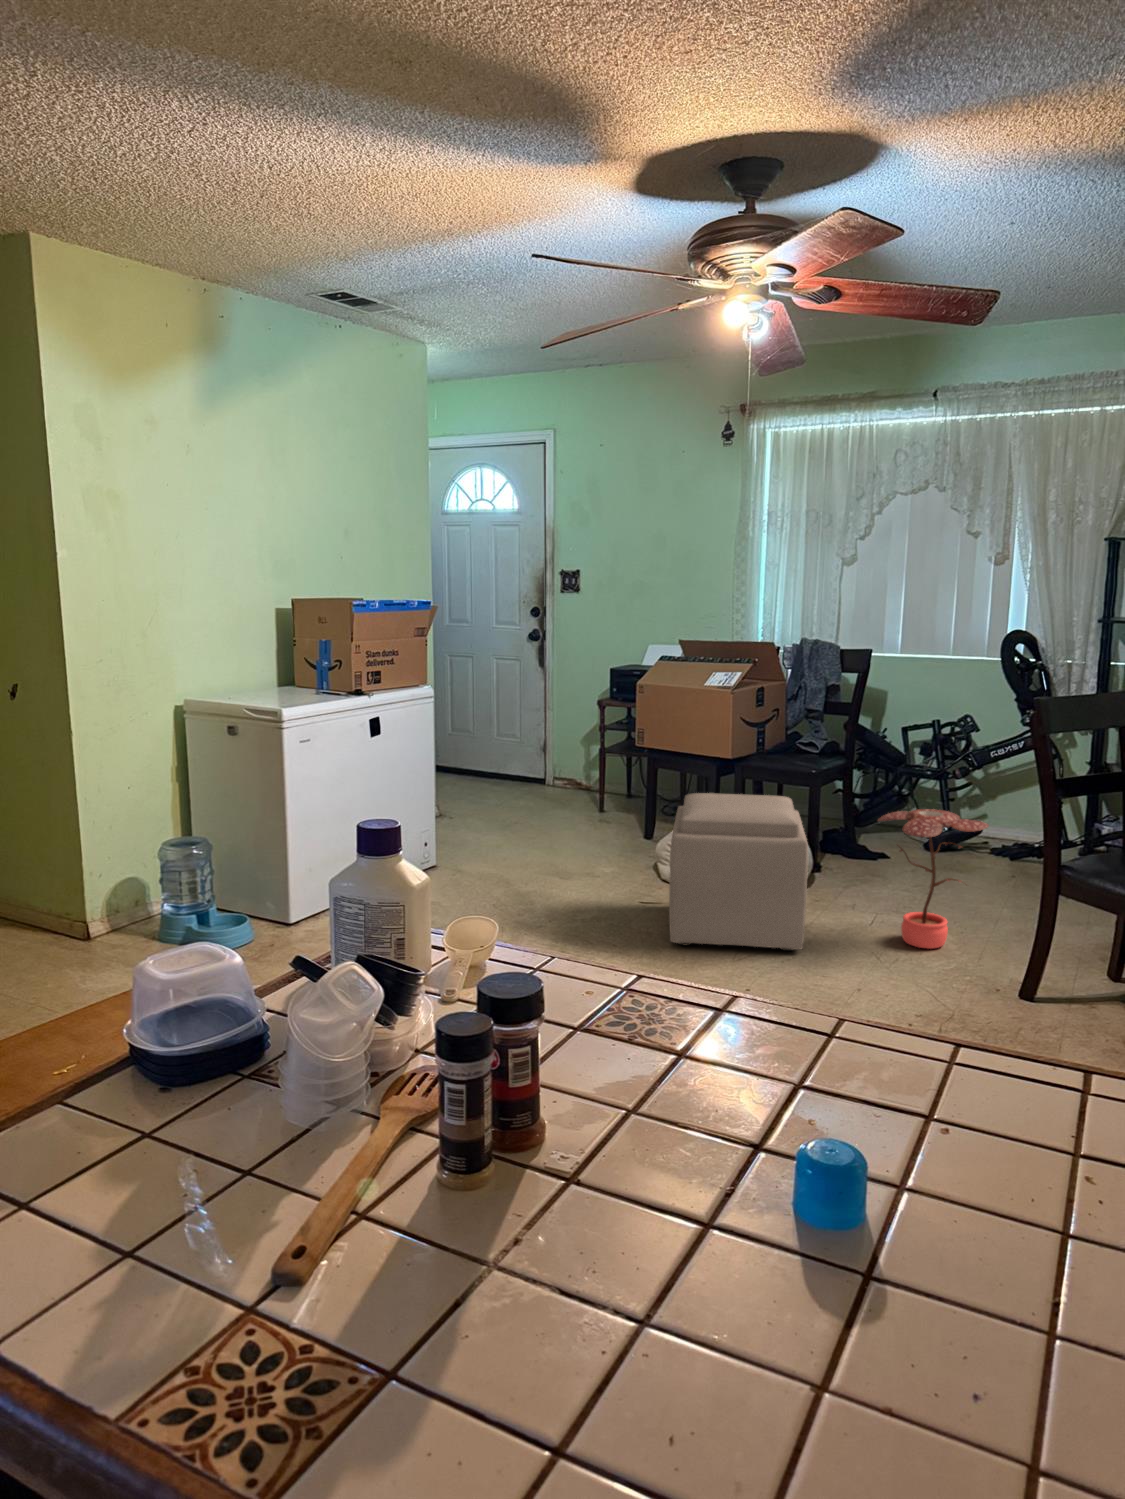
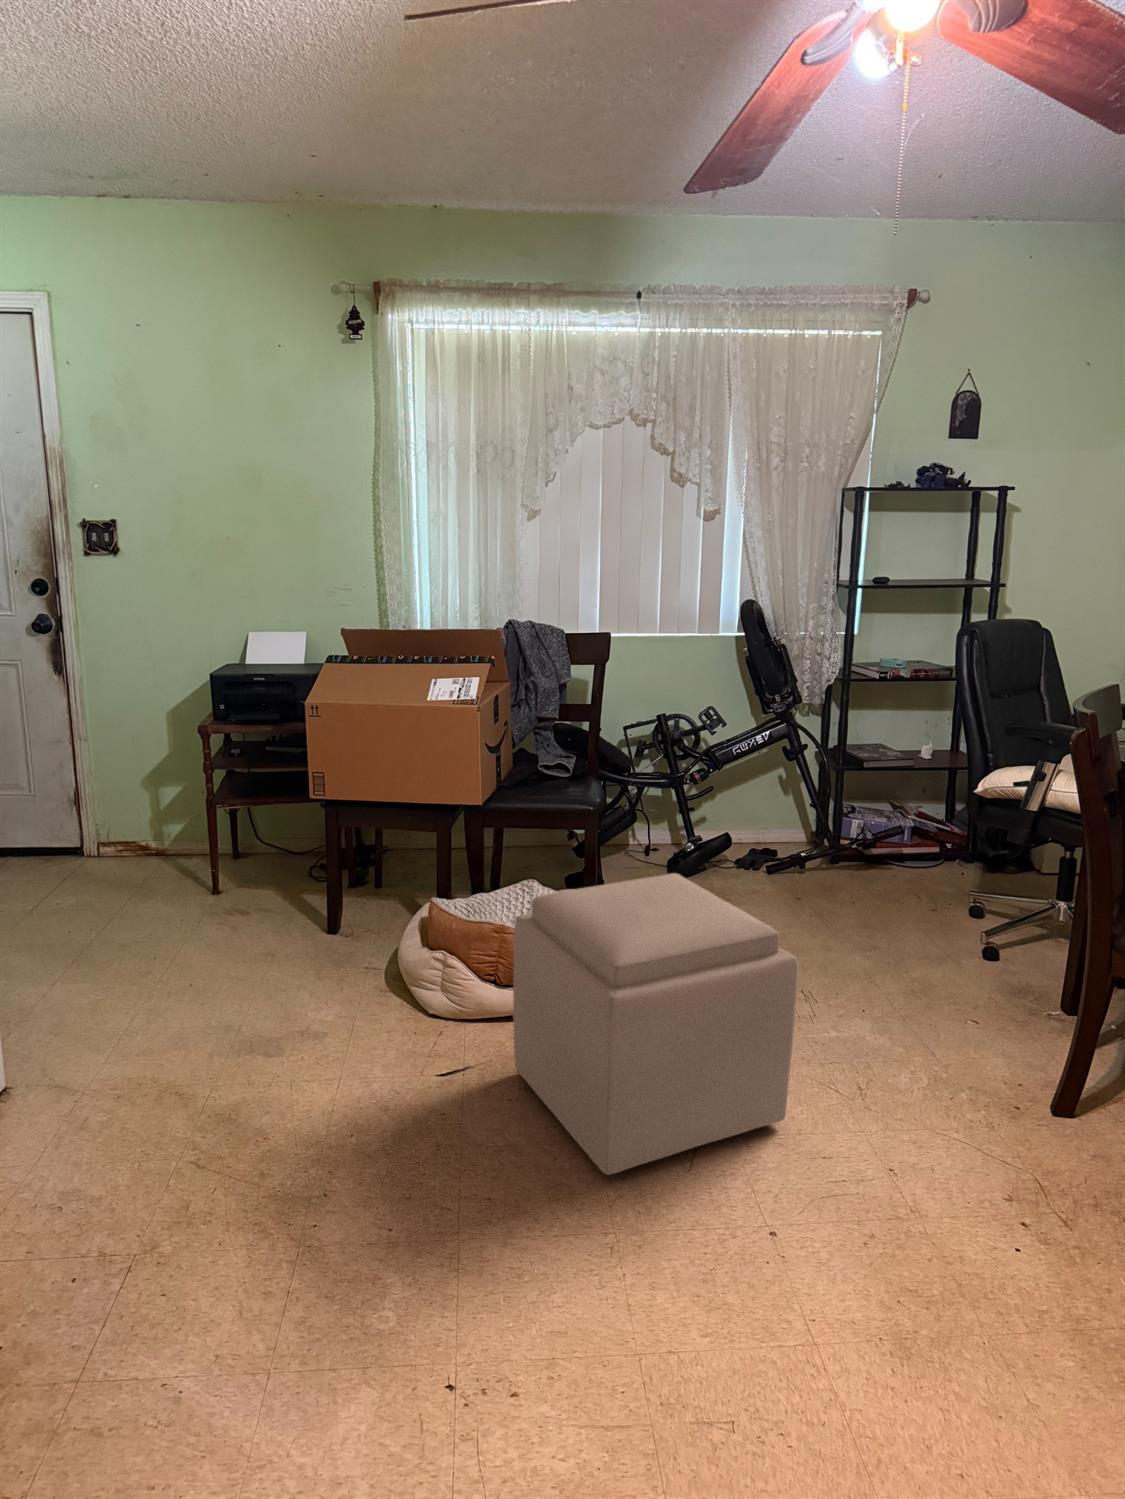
potted plant: present [878,809,989,949] -> none [814,858,963,1058]

